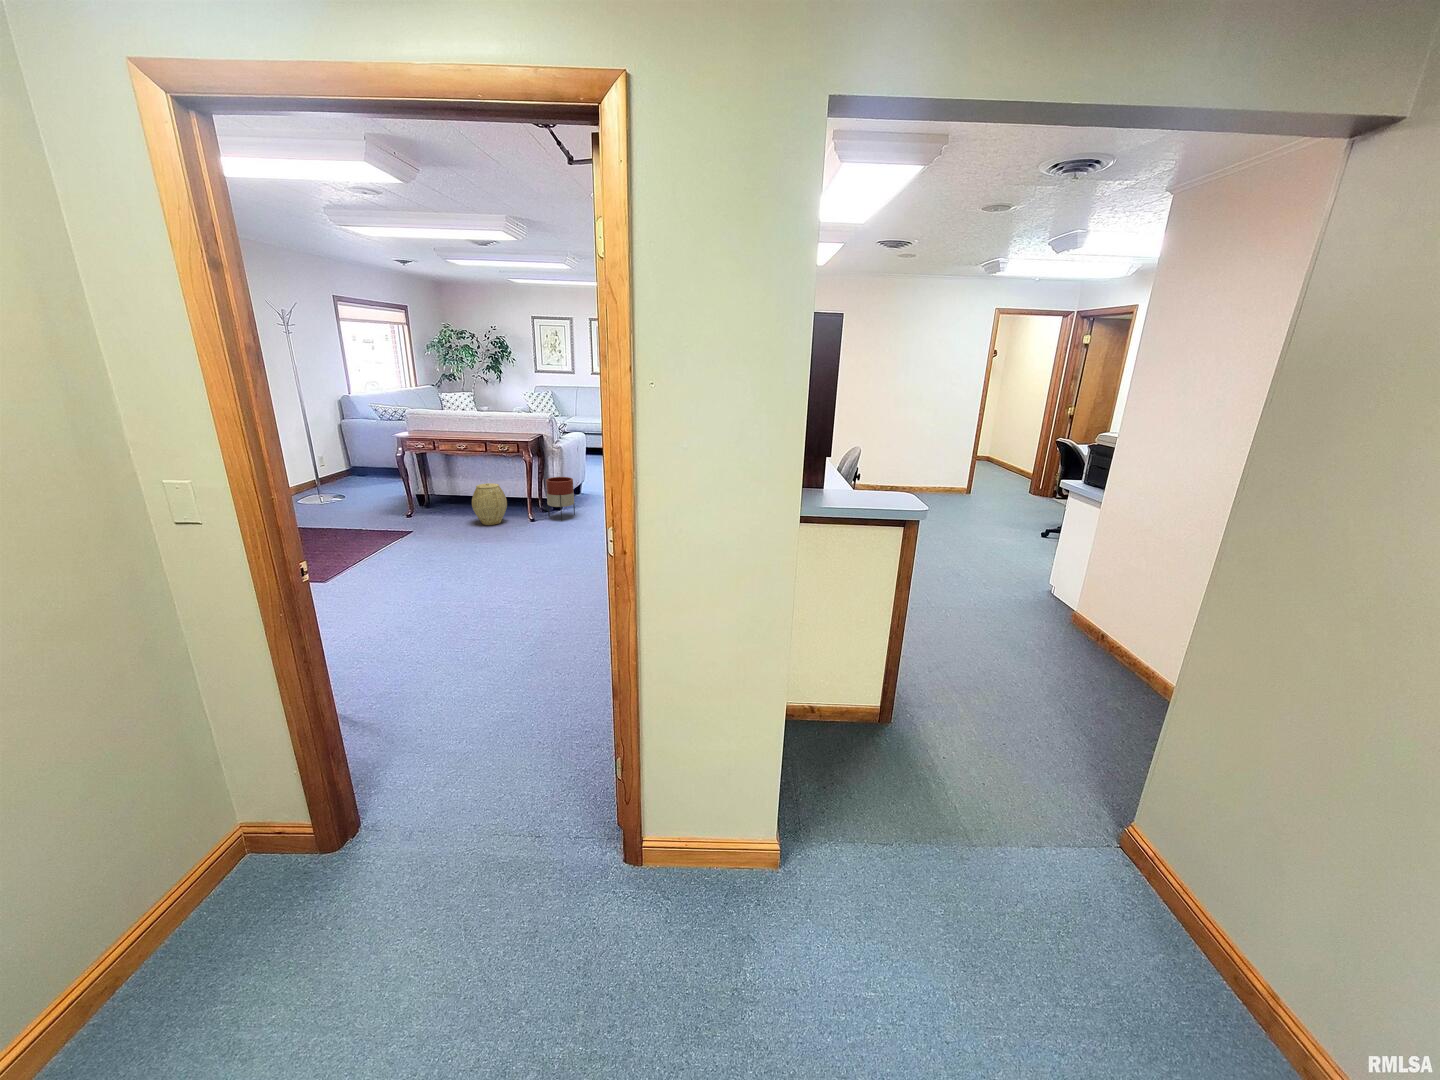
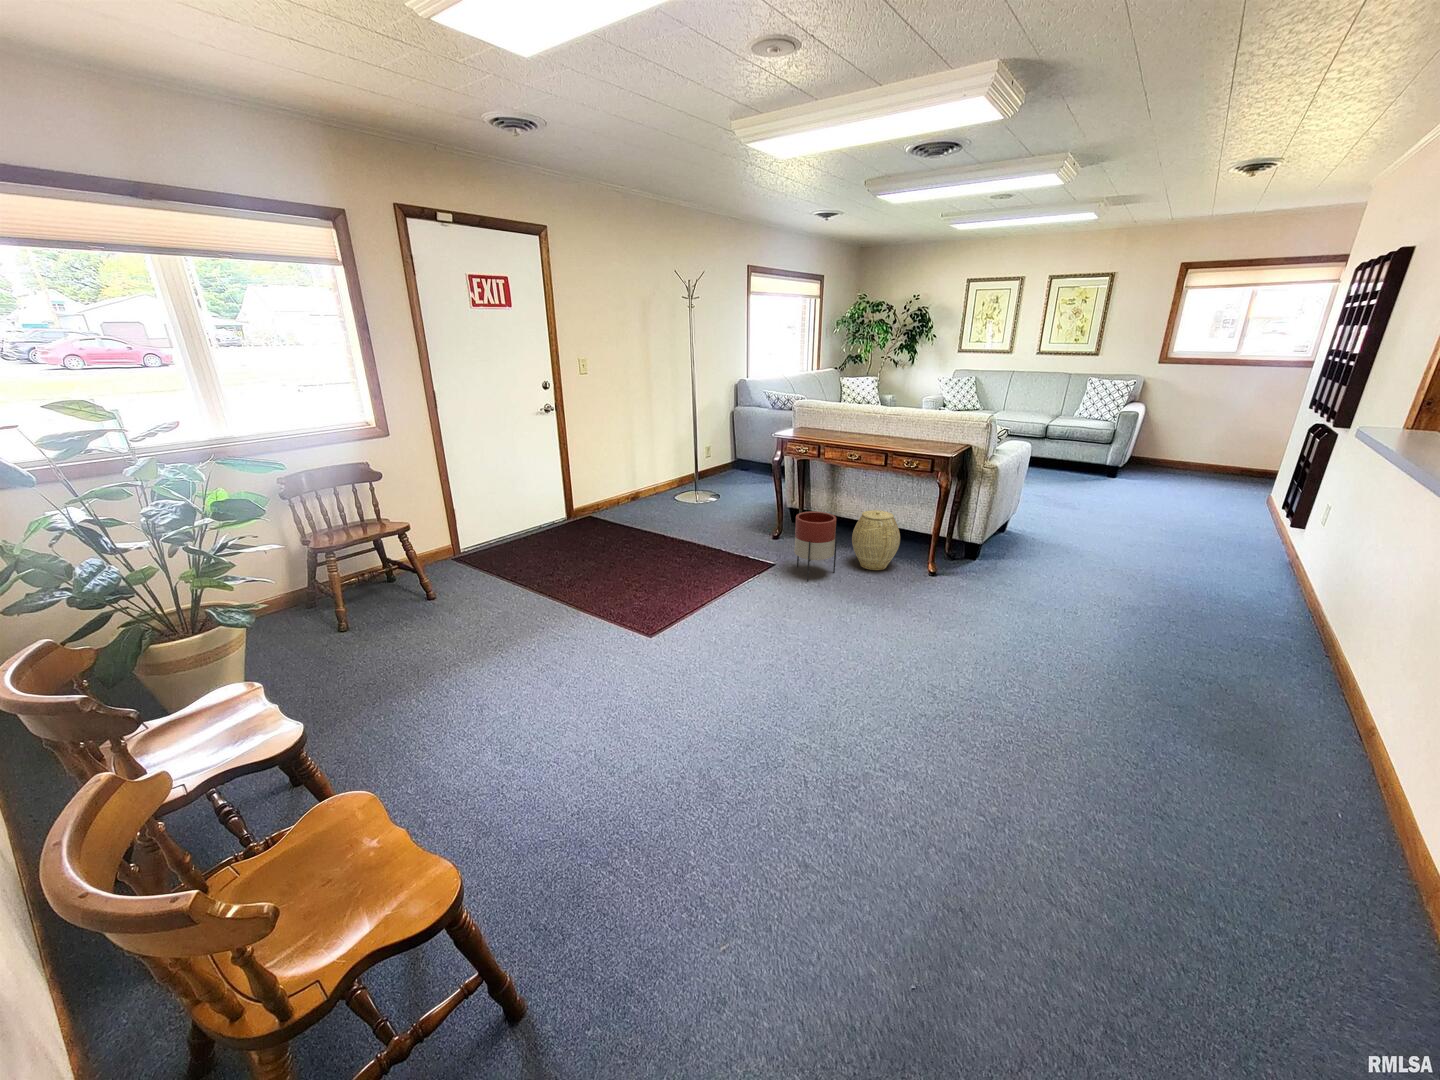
planter: present [546,477,575,521] -> present [794,511,837,582]

